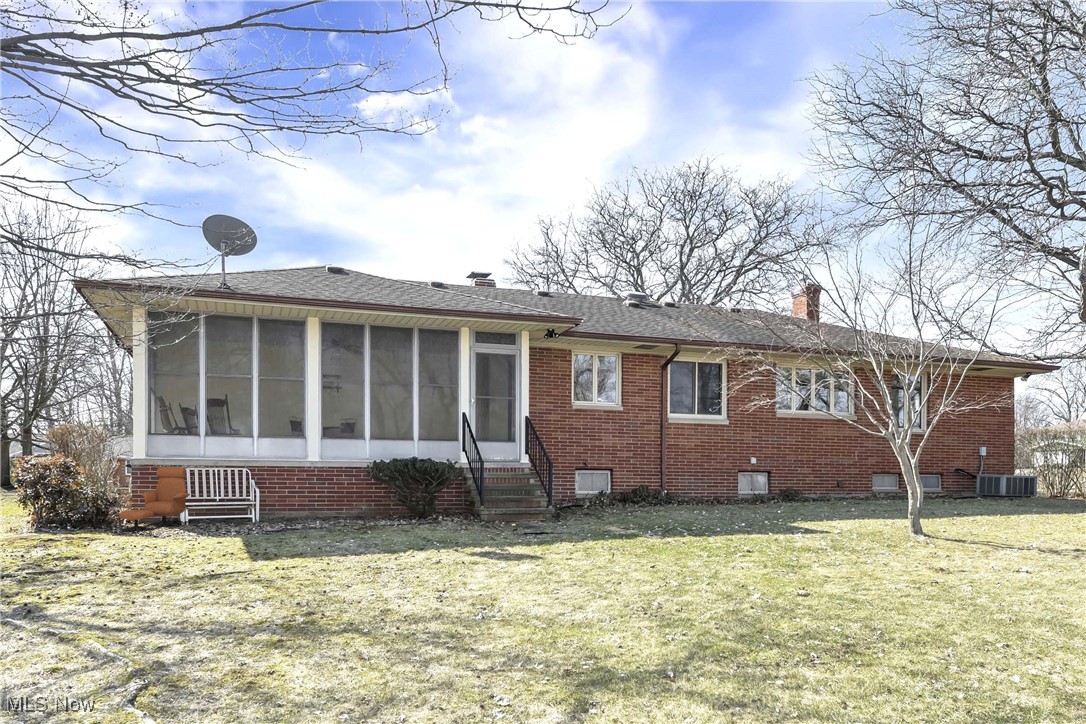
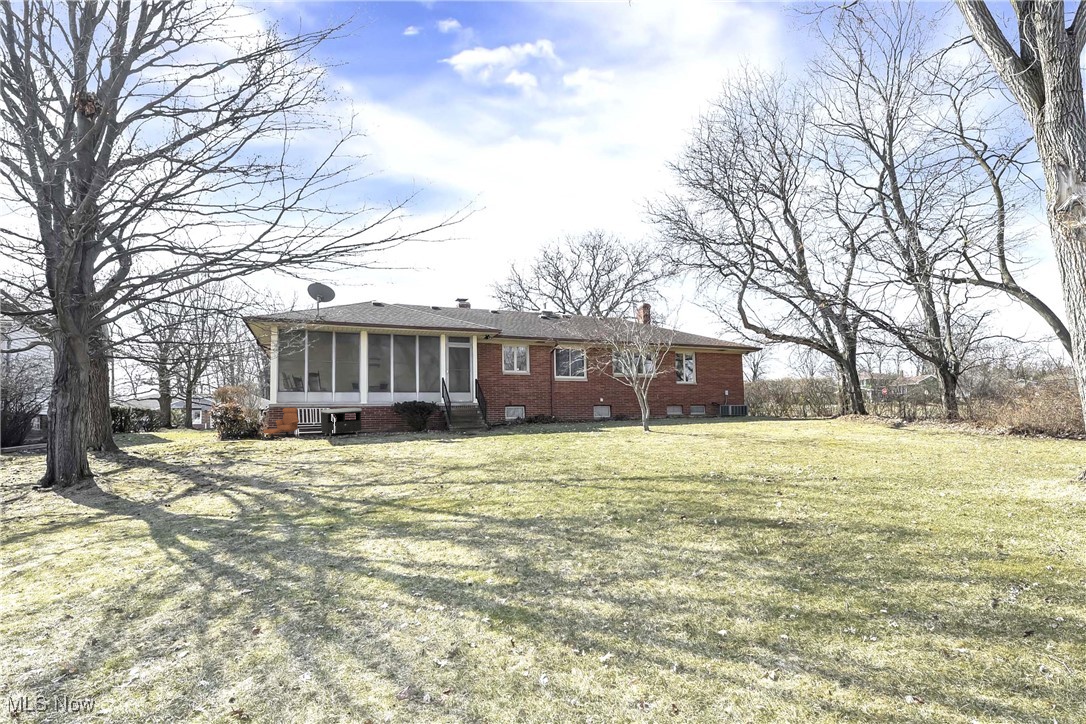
storage bench: none [230,469,311,526] -> present [321,408,362,436]

